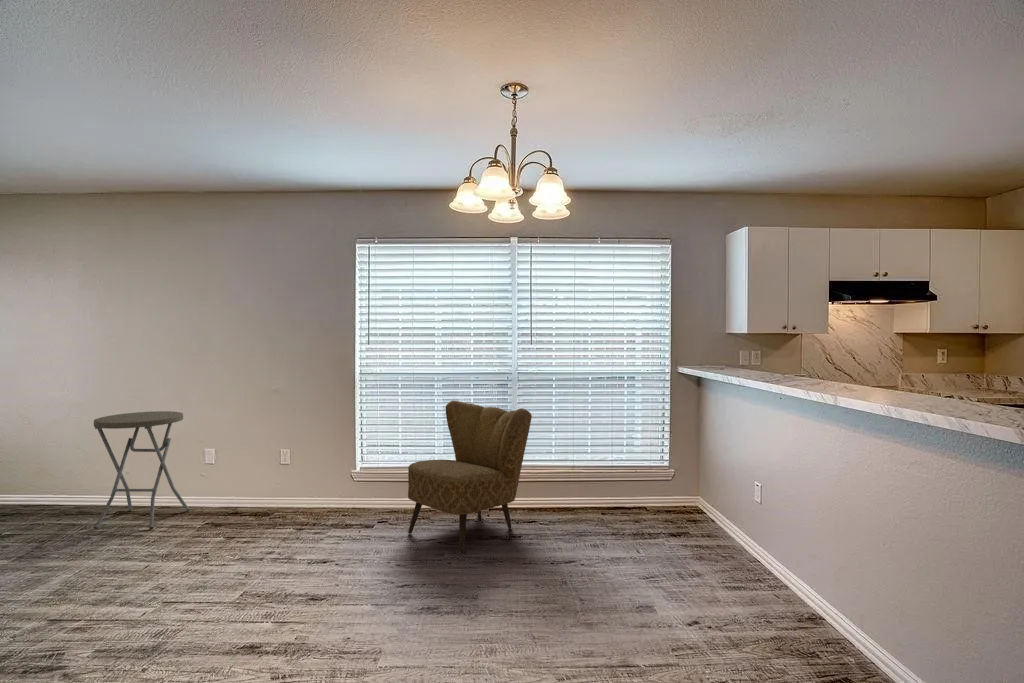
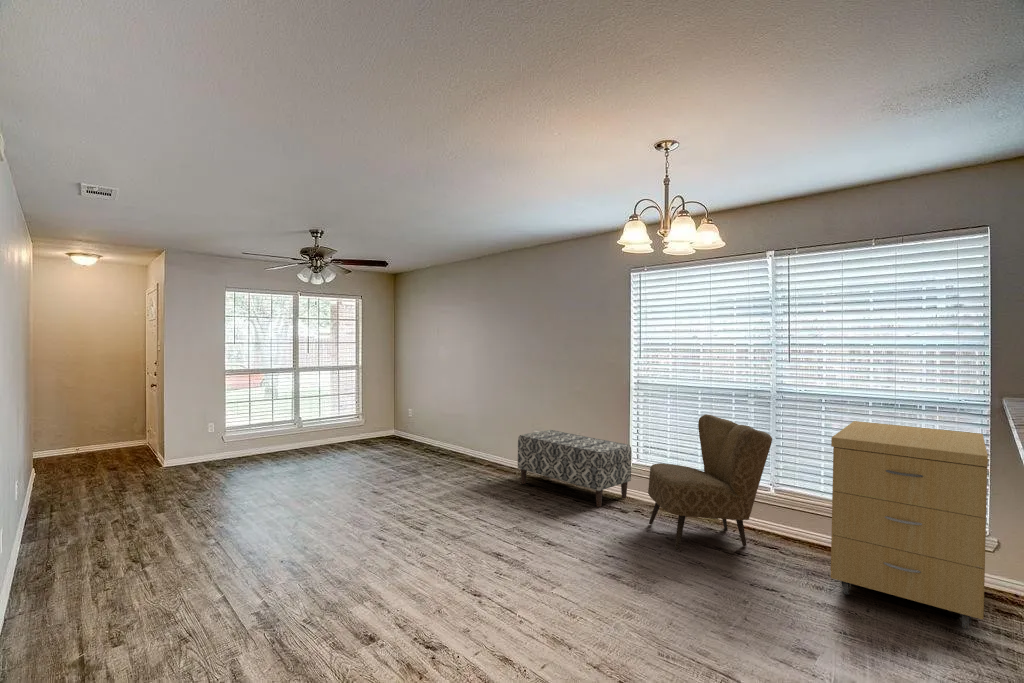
storage cabinet: none [582,391,711,545] -> present [831,421,988,629]
side table: present [94,411,190,529] -> none [472,398,525,477]
bench: none [193,446,360,531] -> present [518,430,632,507]

